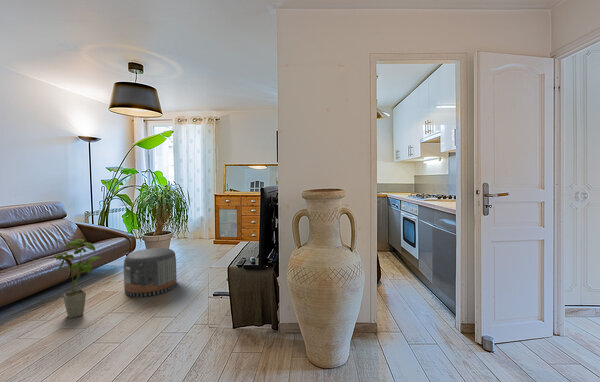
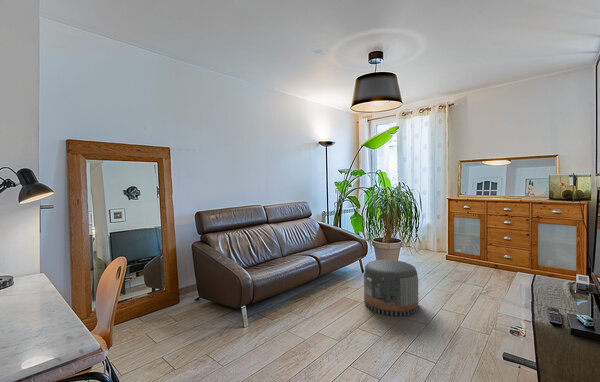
house plant: present [53,239,101,318] -> none [310,244,348,321]

